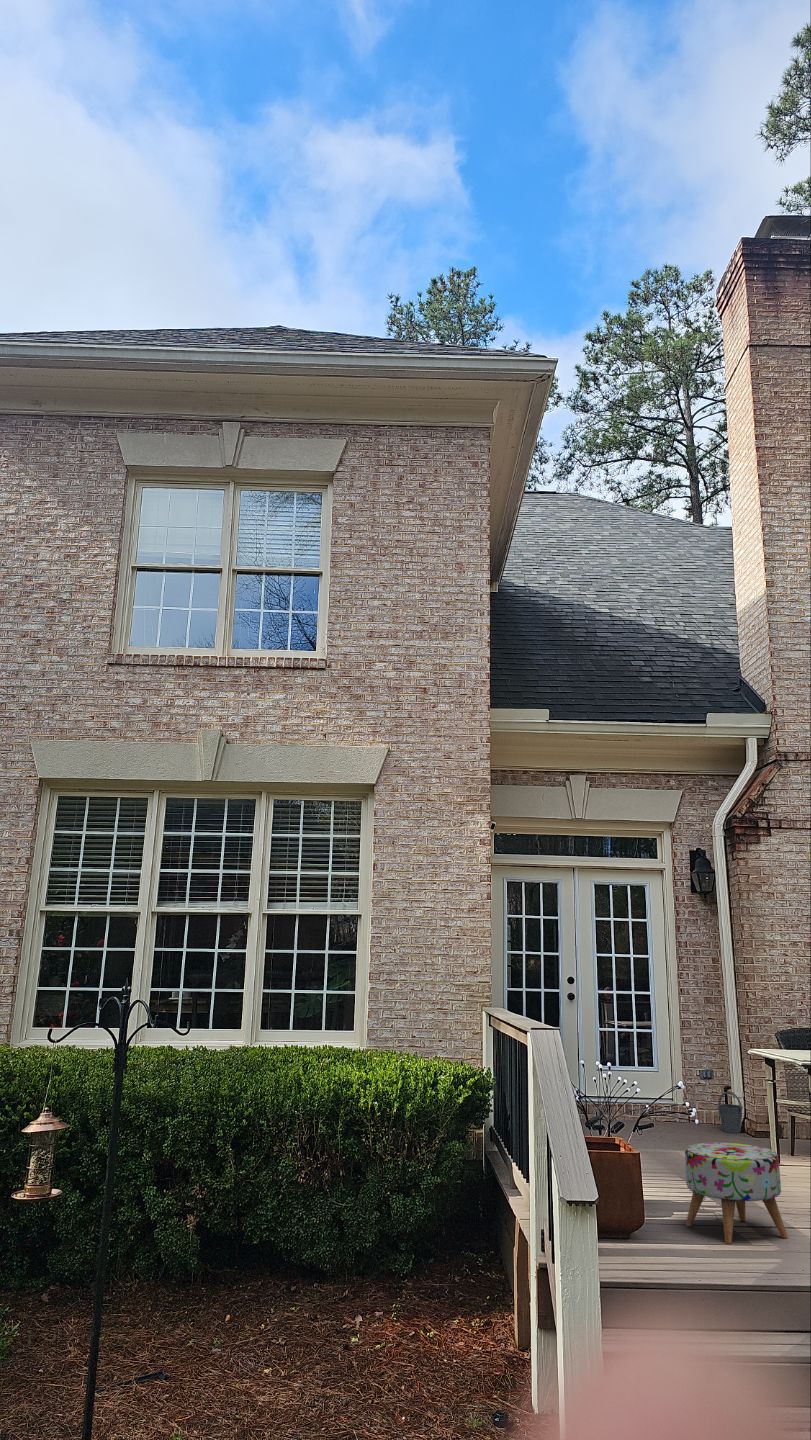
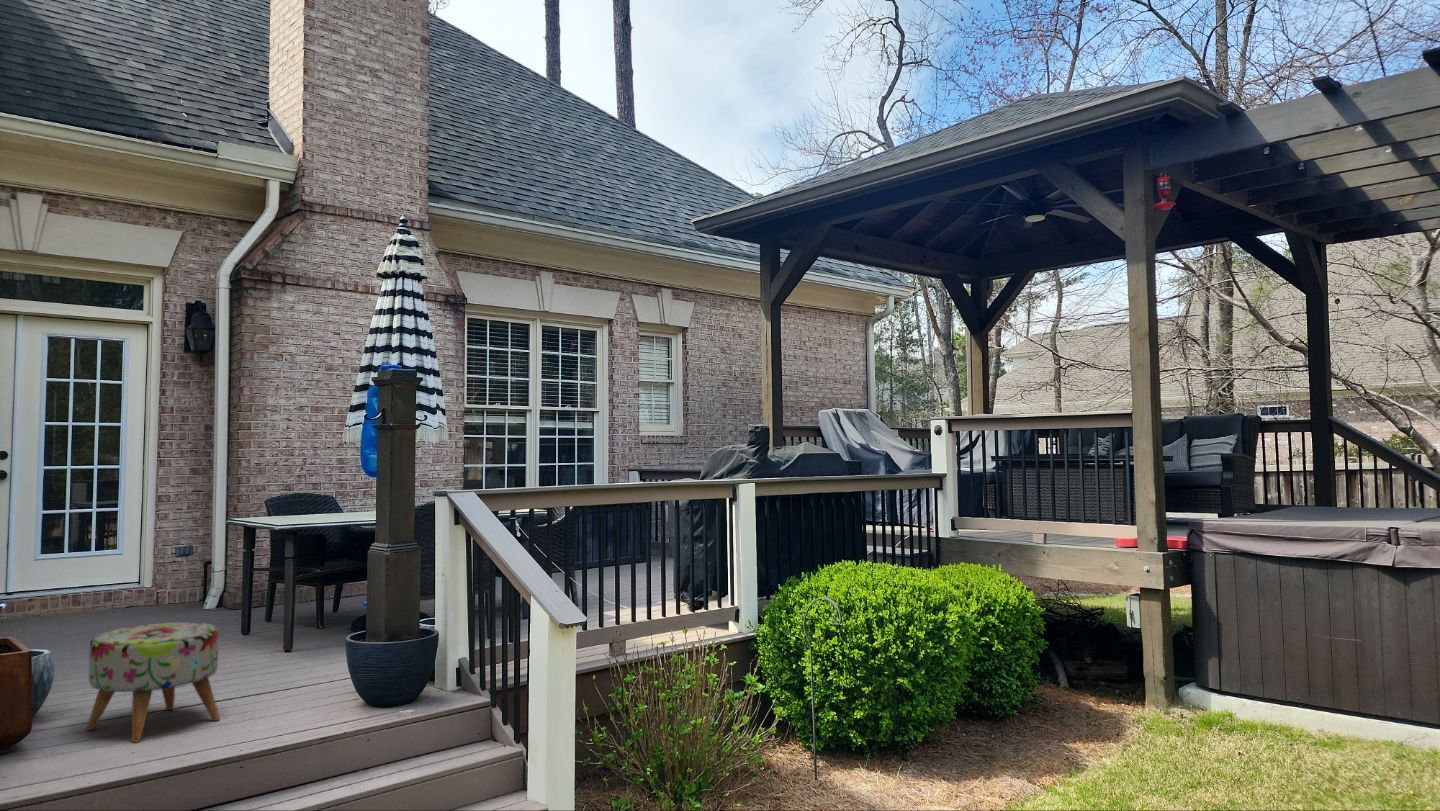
bucket: present [718,1092,743,1133] -> none [193,567,224,611]

